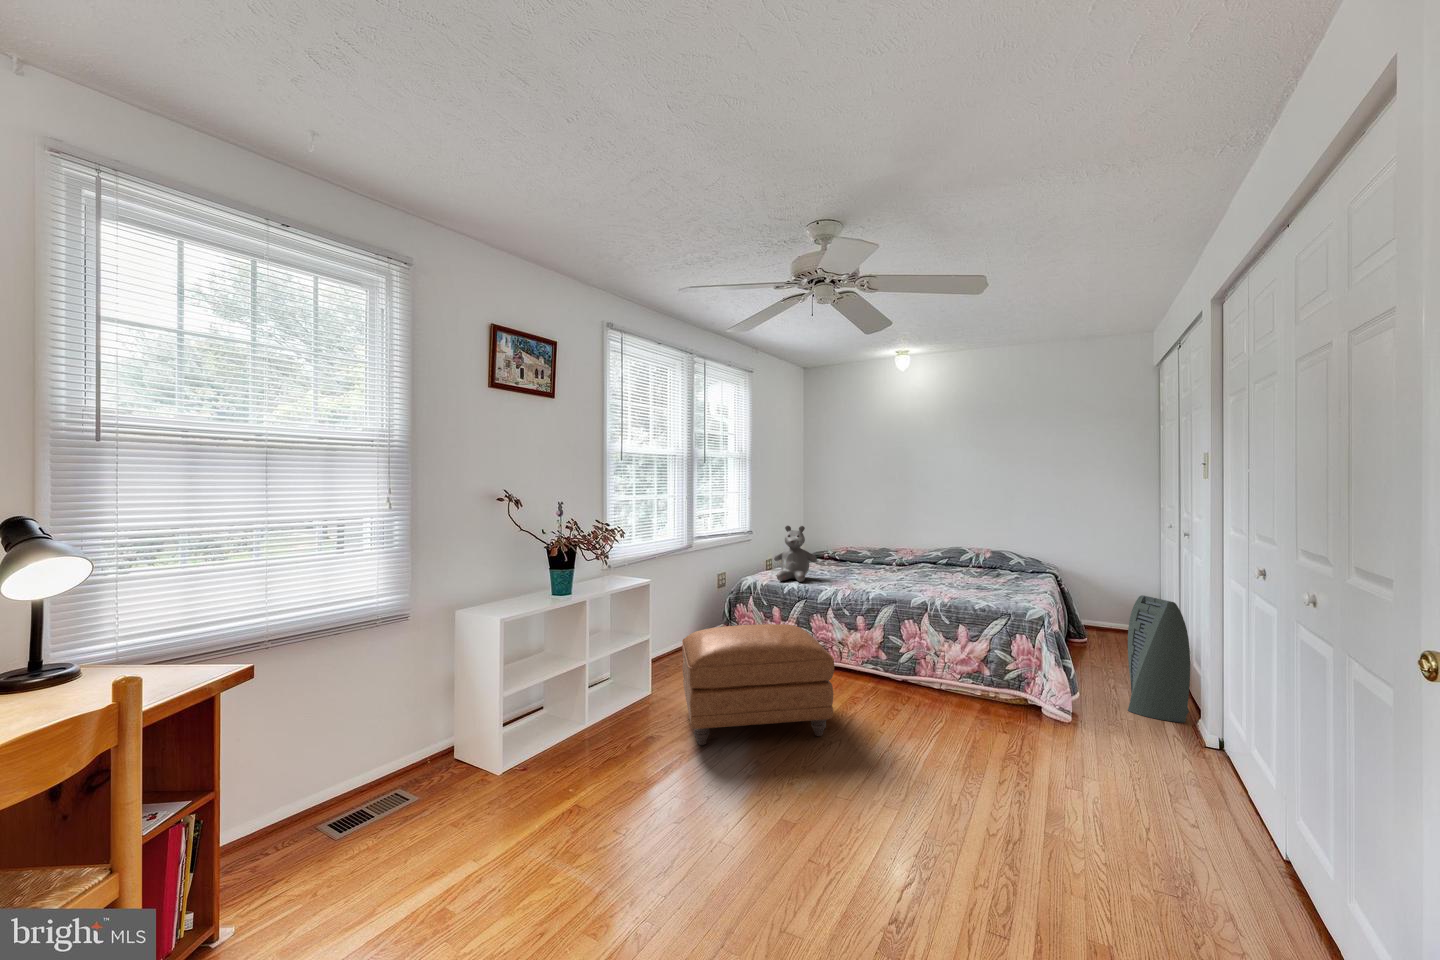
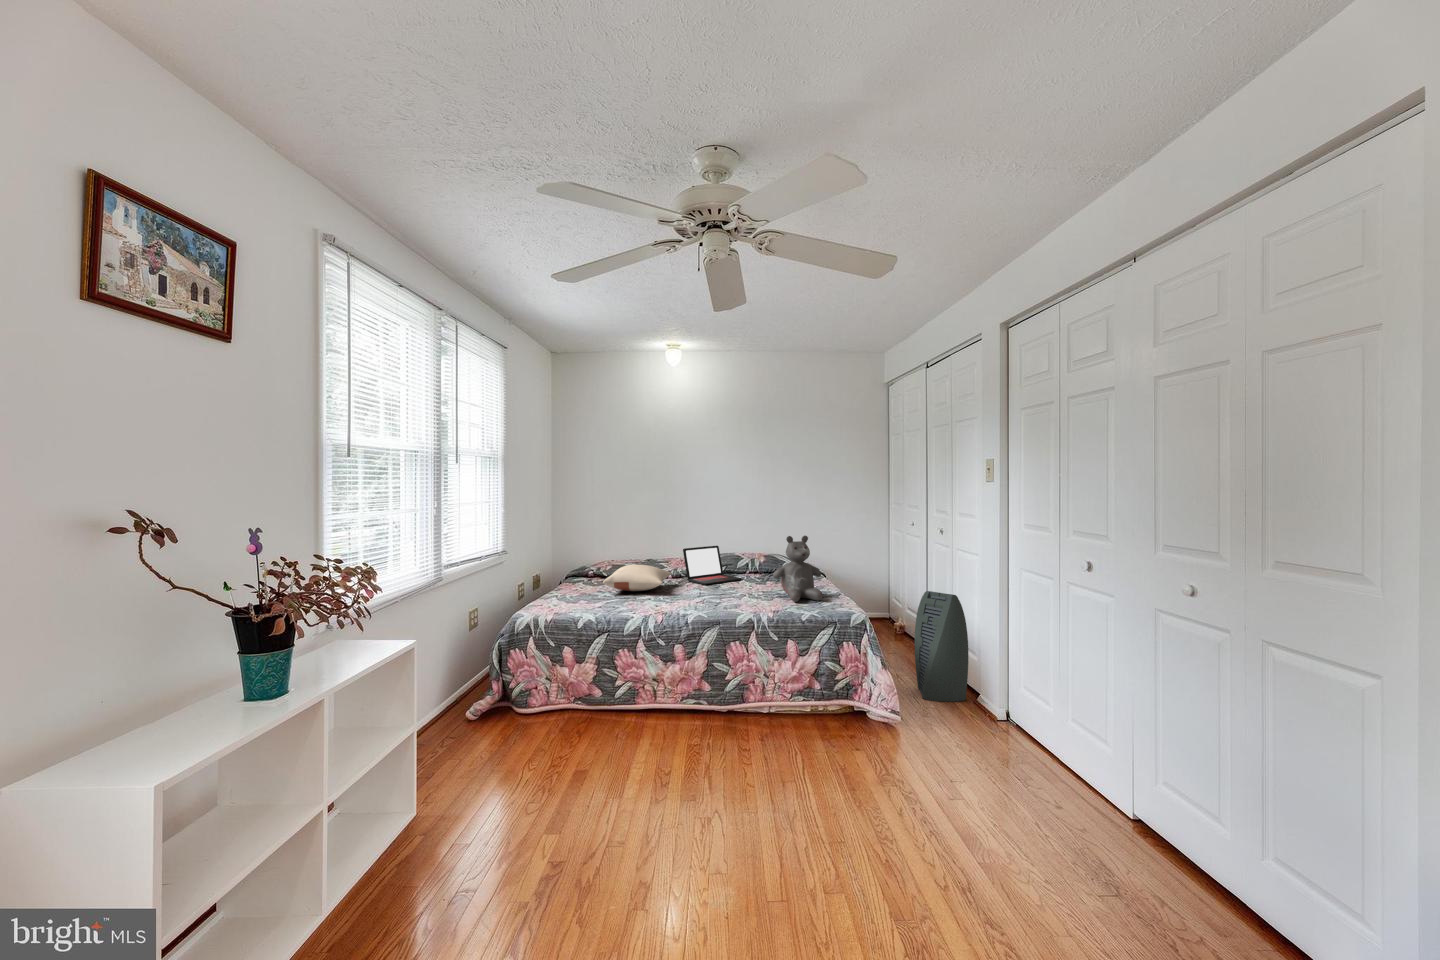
teddy bear: present [774,525,817,582] -> present [773,536,823,602]
laptop: none [904,537,962,572] -> present [683,546,741,585]
pillow: none [821,549,888,572] -> present [603,565,672,591]
ottoman: present [682,624,834,745] -> none [482,673,718,890]

